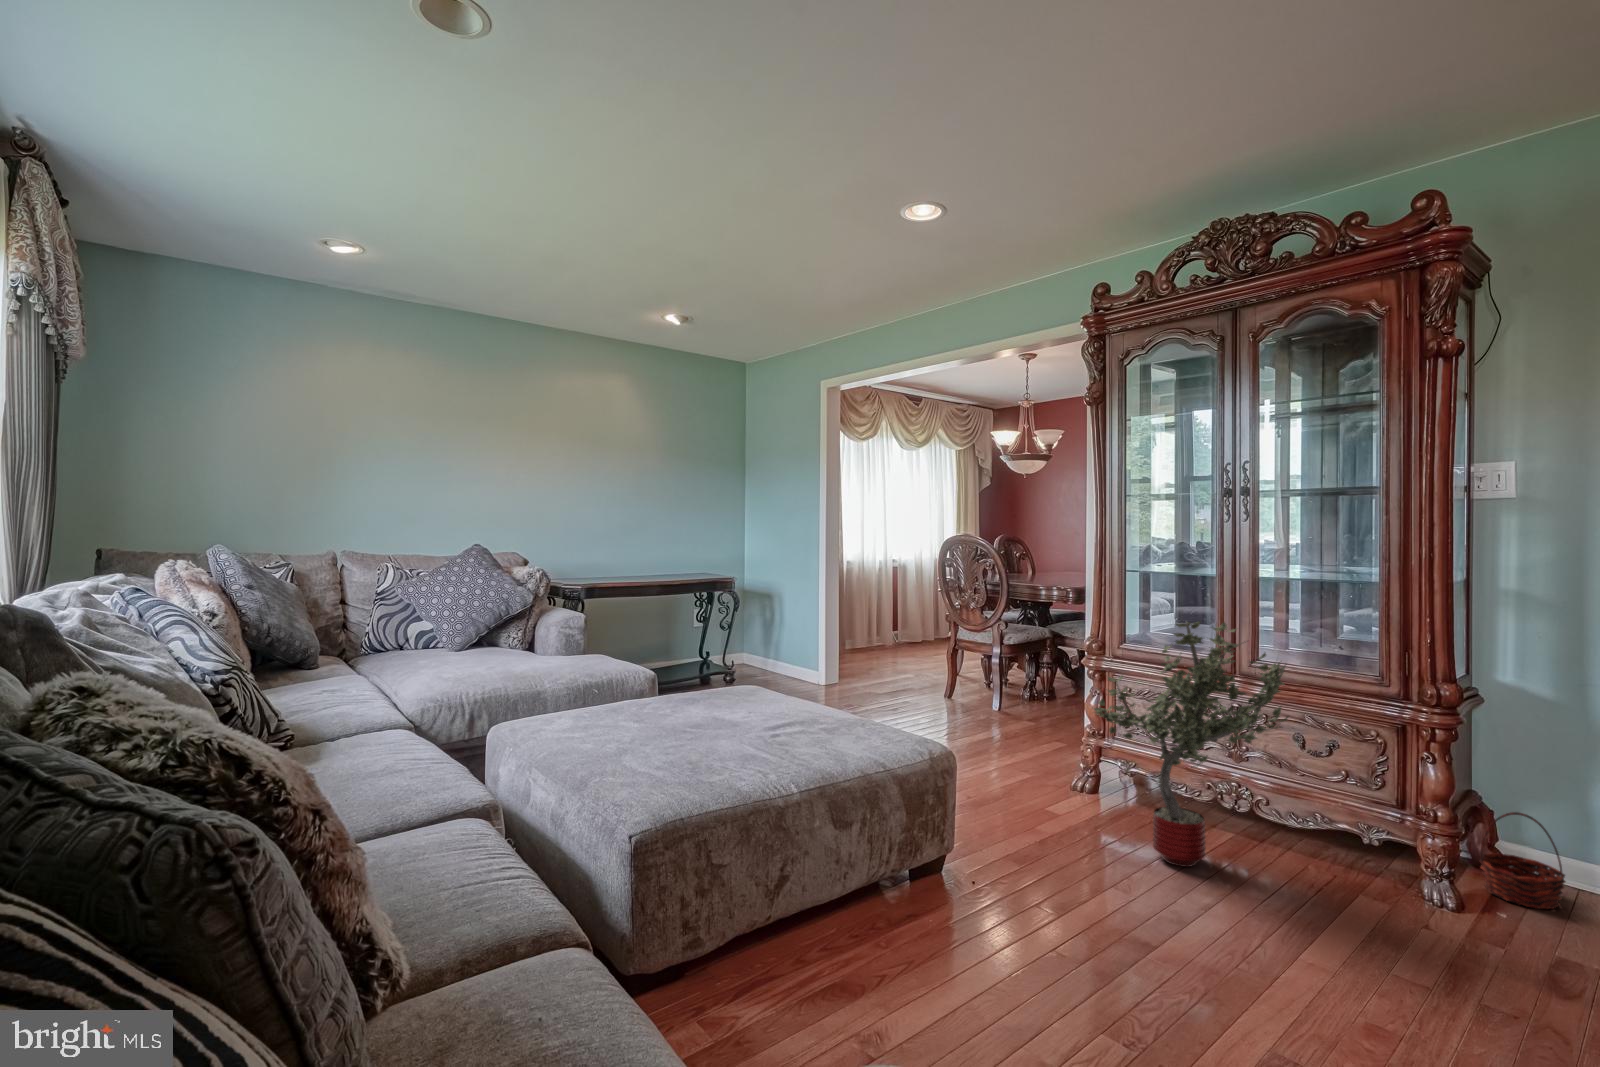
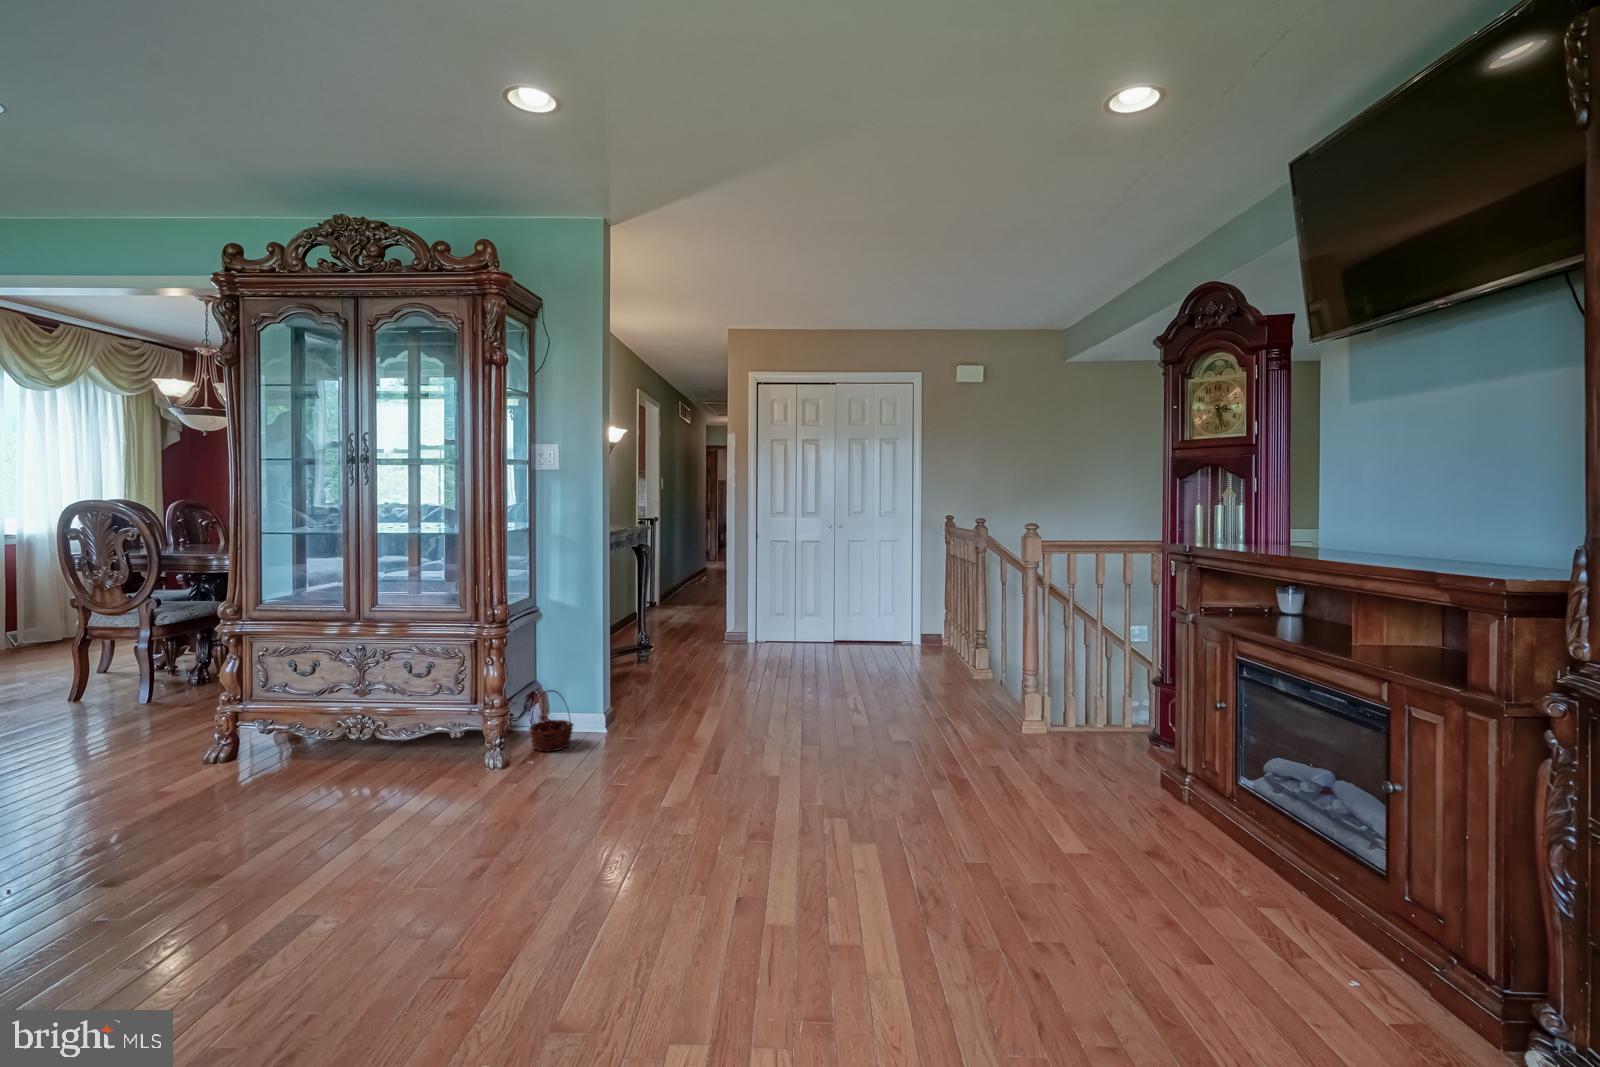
potted tree: present [1094,621,1289,867] -> none [207,574,385,800]

